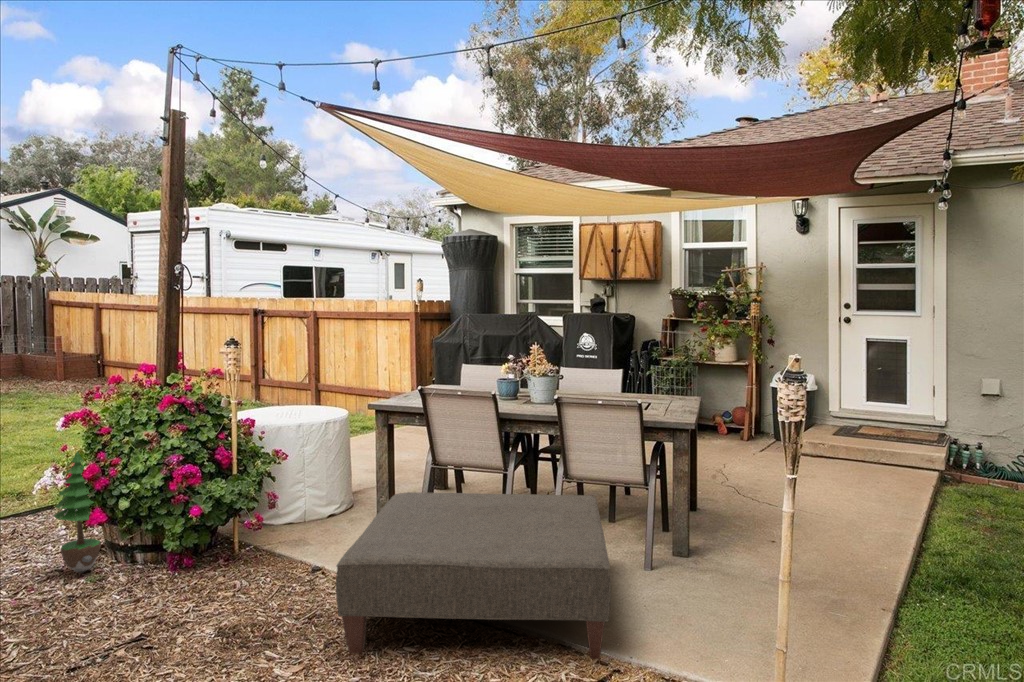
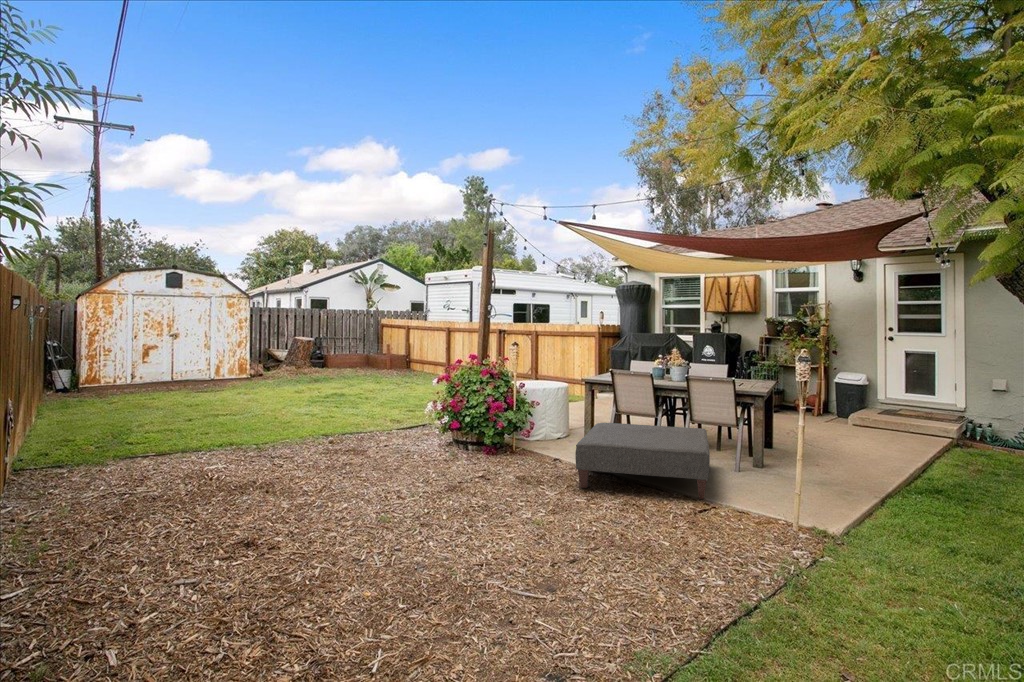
potted tree: present [54,451,101,573] -> none [436,394,458,453]

